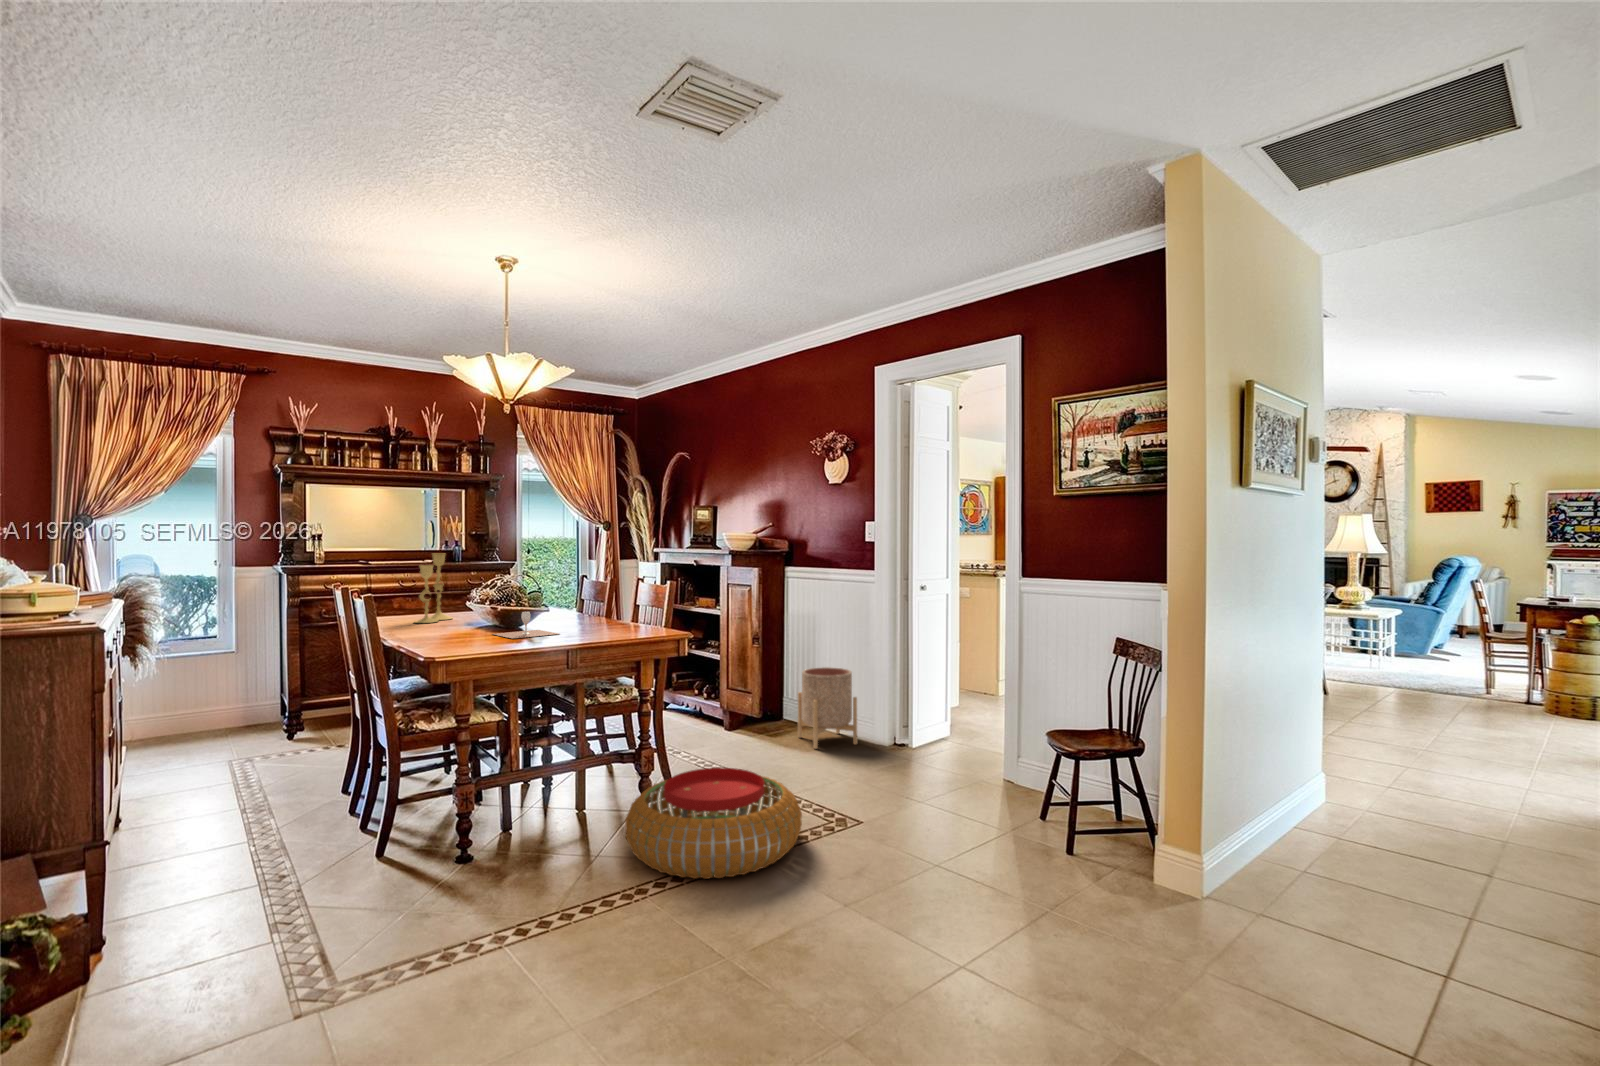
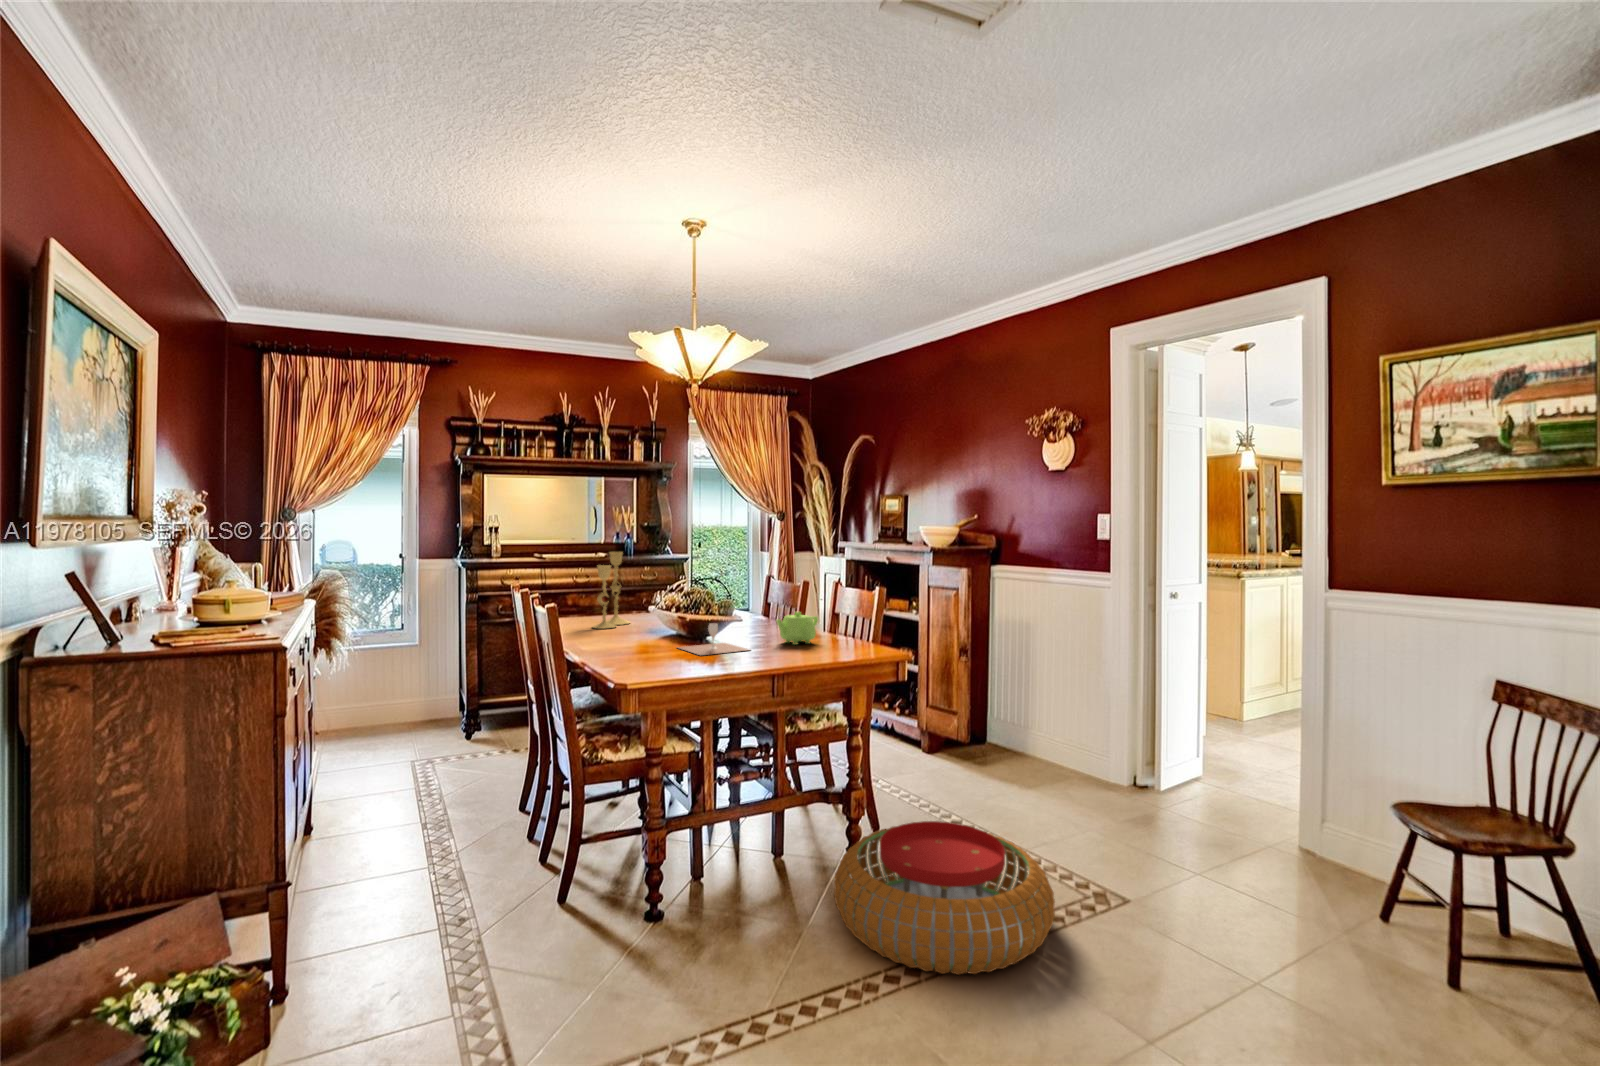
teapot: none [584,601,623,629] -> present [776,612,818,645]
planter: present [798,667,857,749] -> none [1009,689,1086,788]

